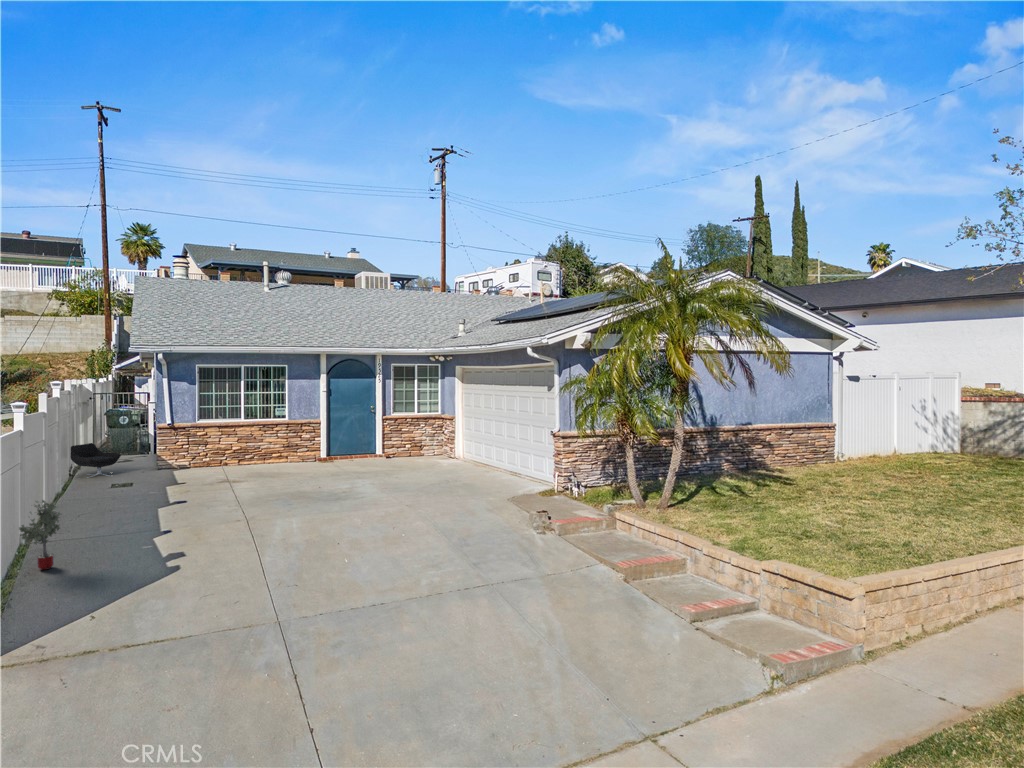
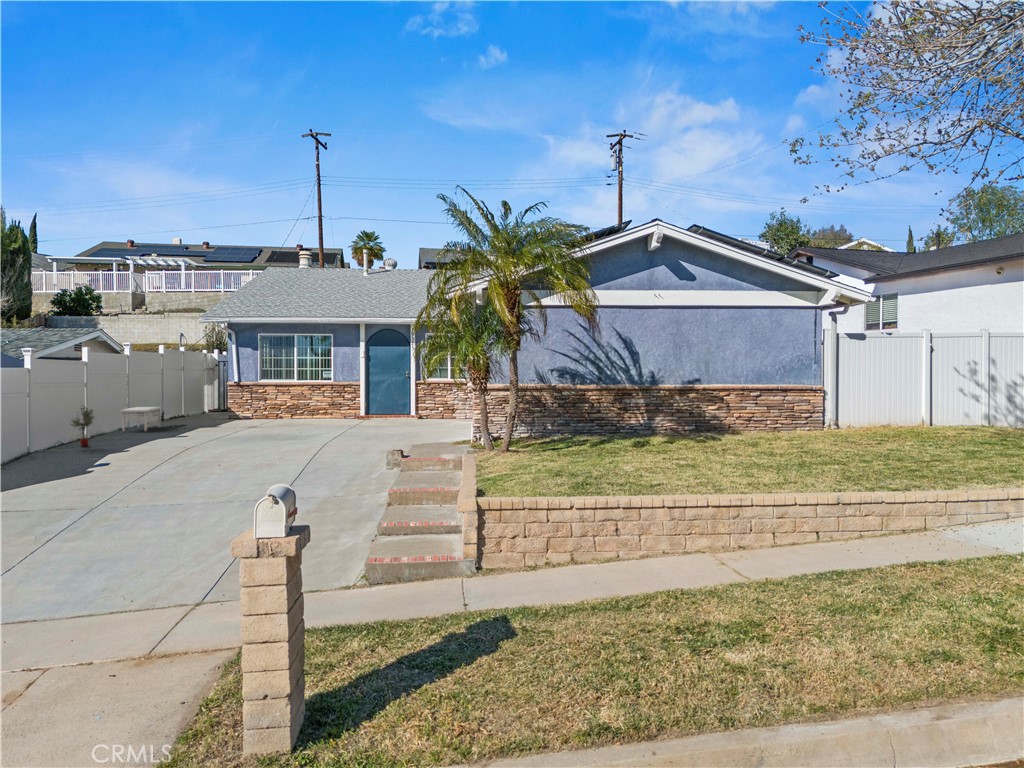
lounge chair: present [70,443,121,478] -> none [164,394,199,419]
storage bench: none [49,470,99,515] -> present [120,407,161,431]

